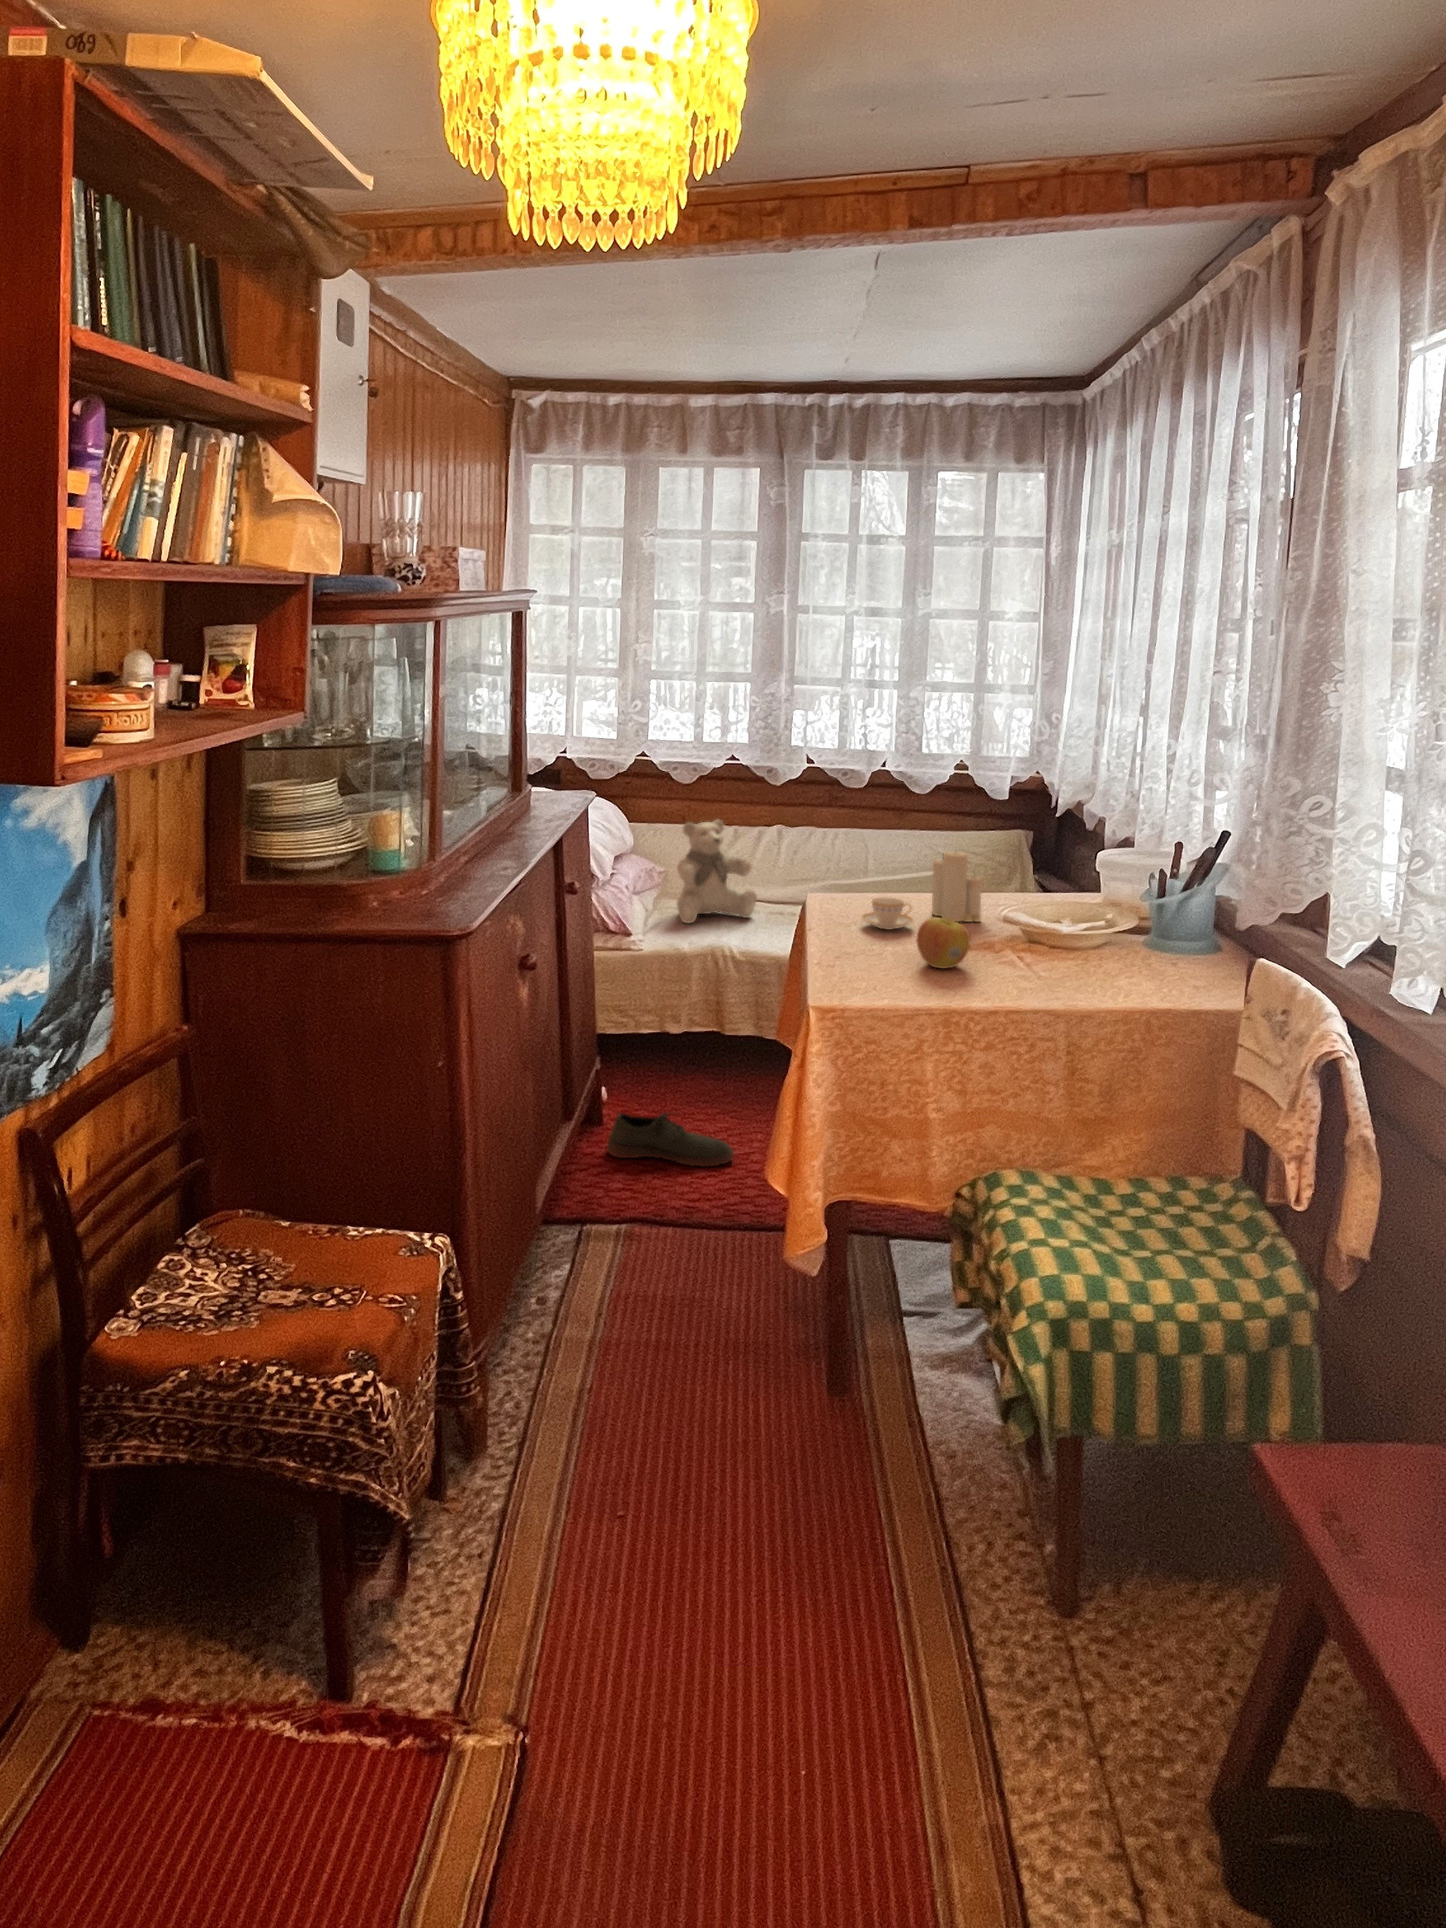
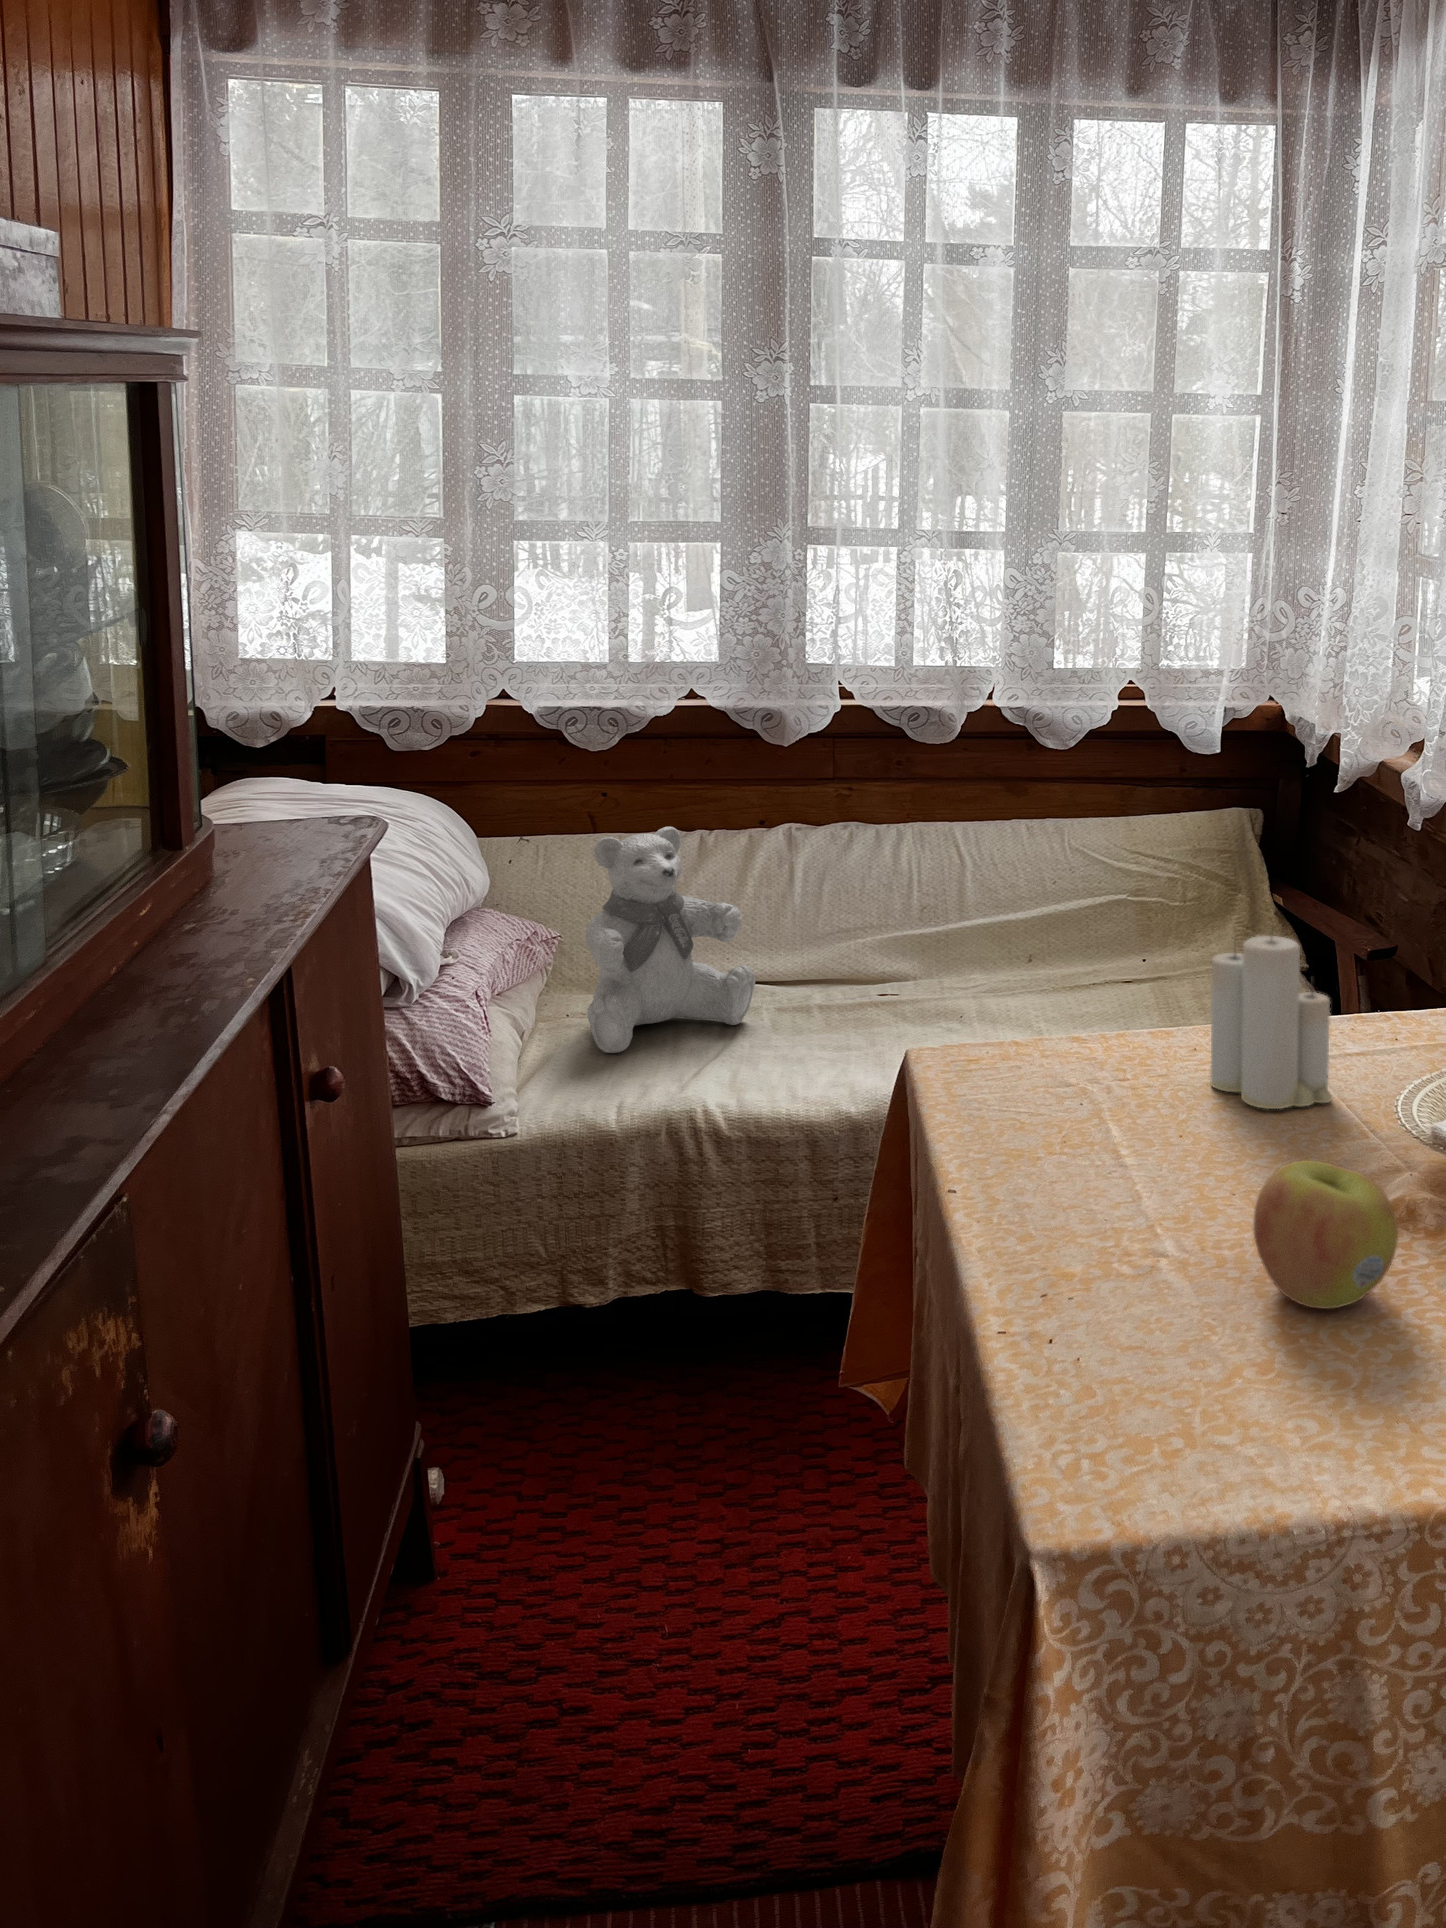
teacup: present [862,897,913,930] -> none [1062,1069,1191,1157]
shoe: present [606,1113,734,1166] -> none [433,1568,745,1713]

